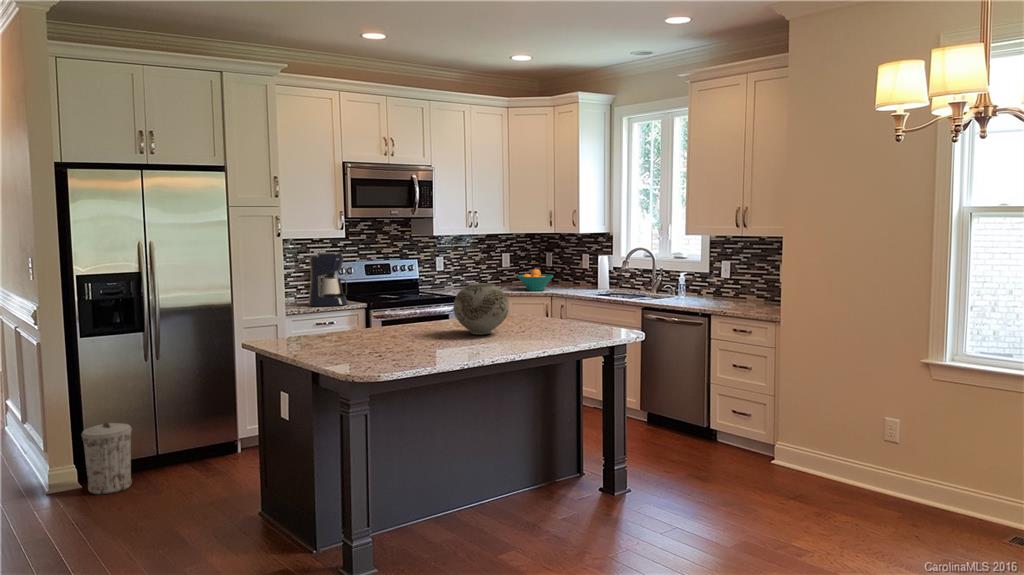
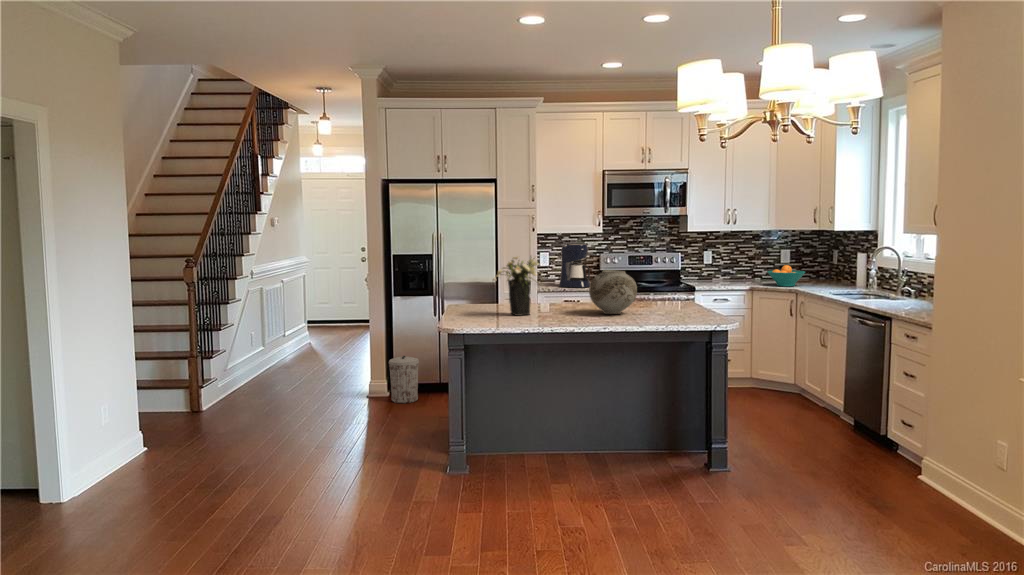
flower arrangement: none [357,268,421,347] -> present [493,257,540,316]

